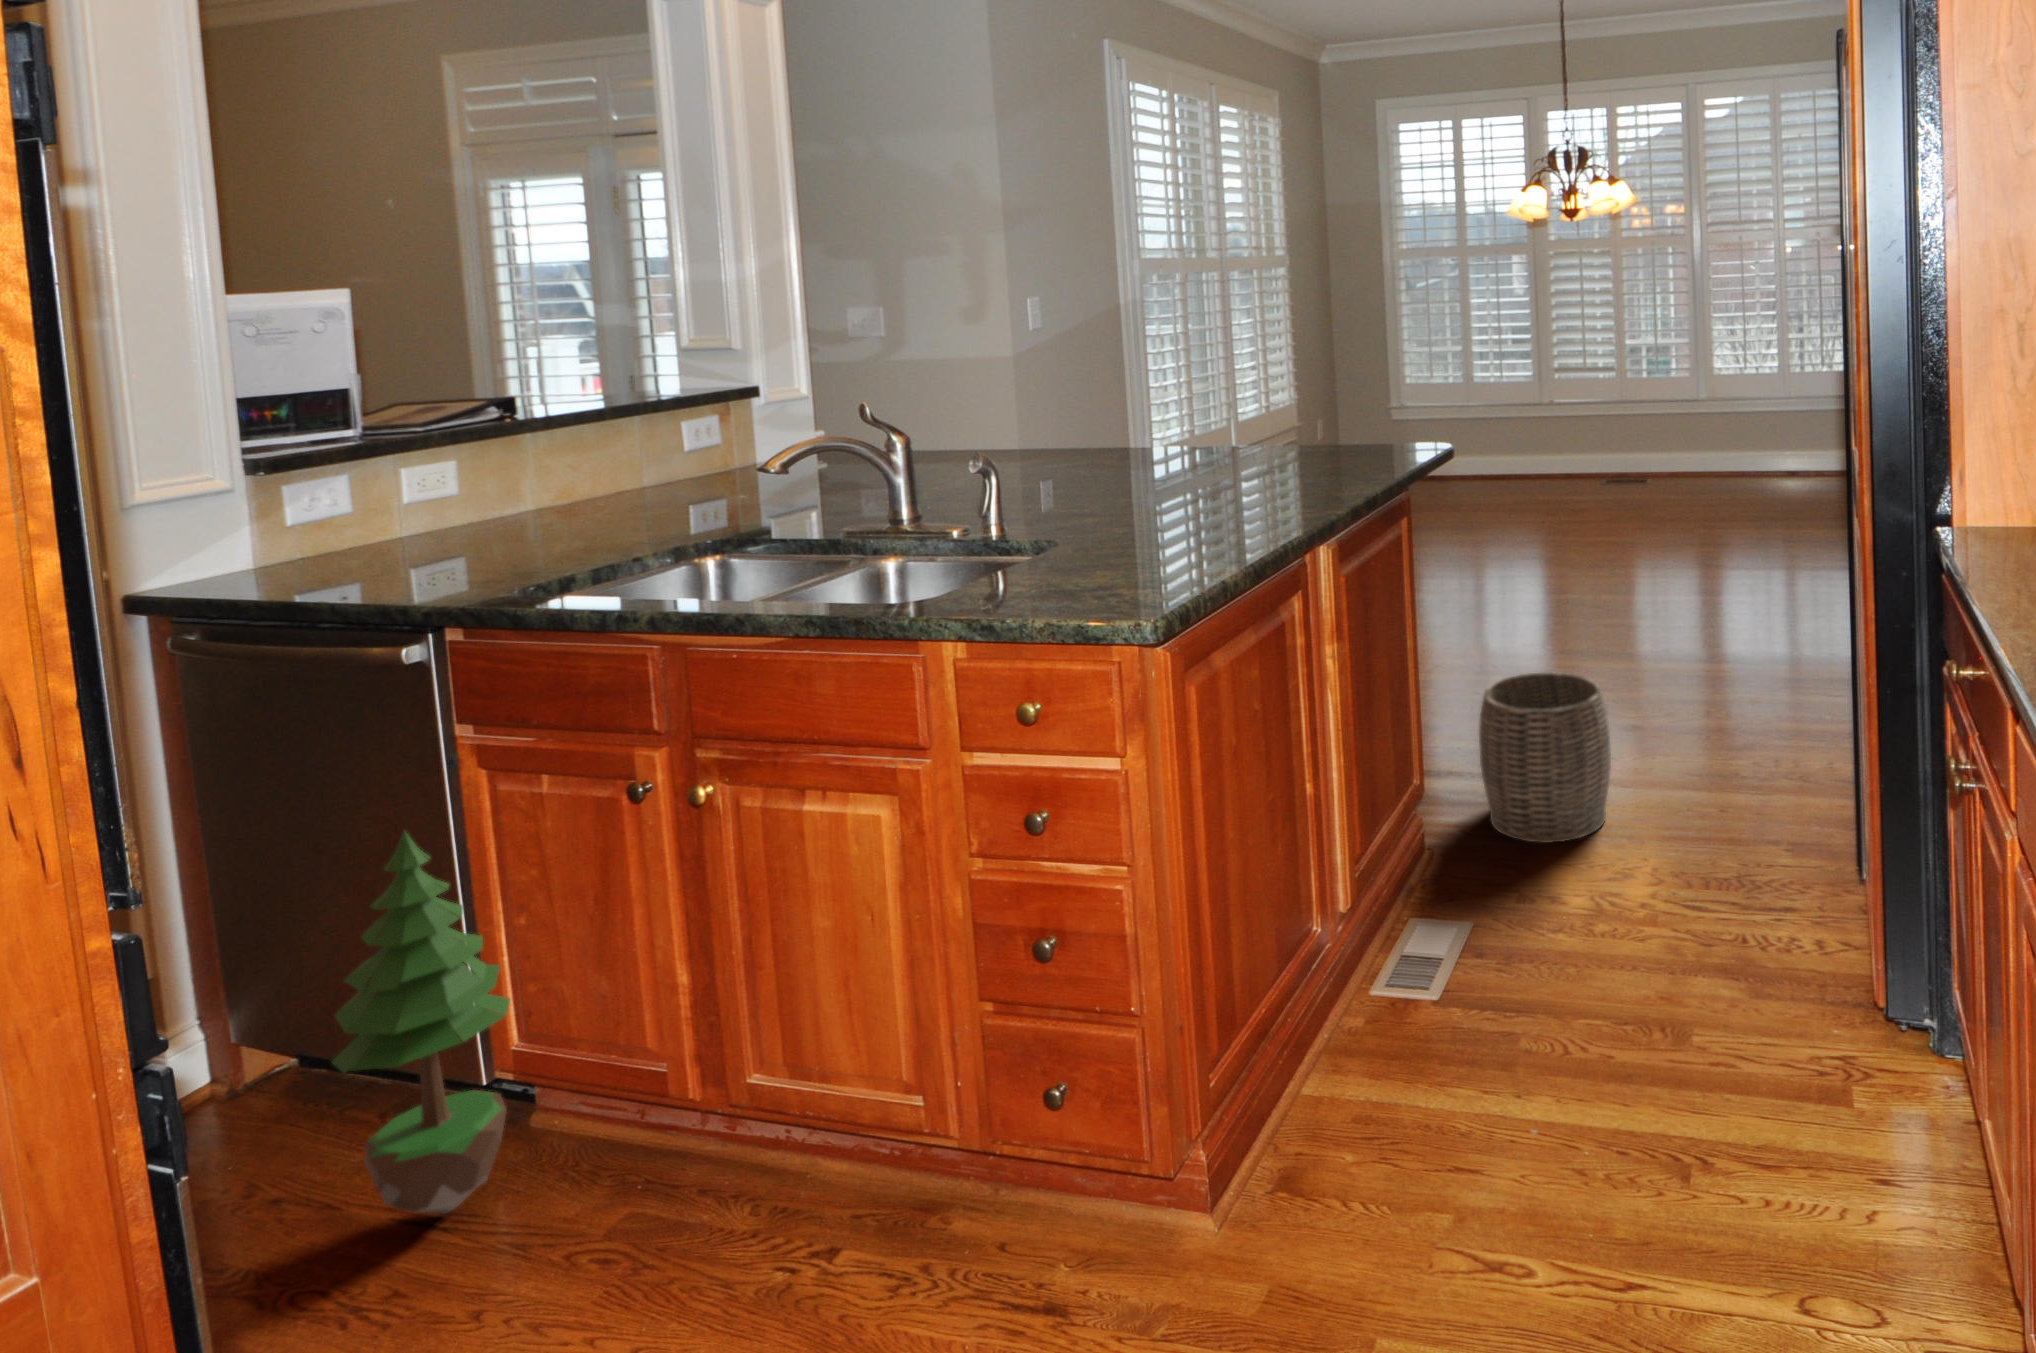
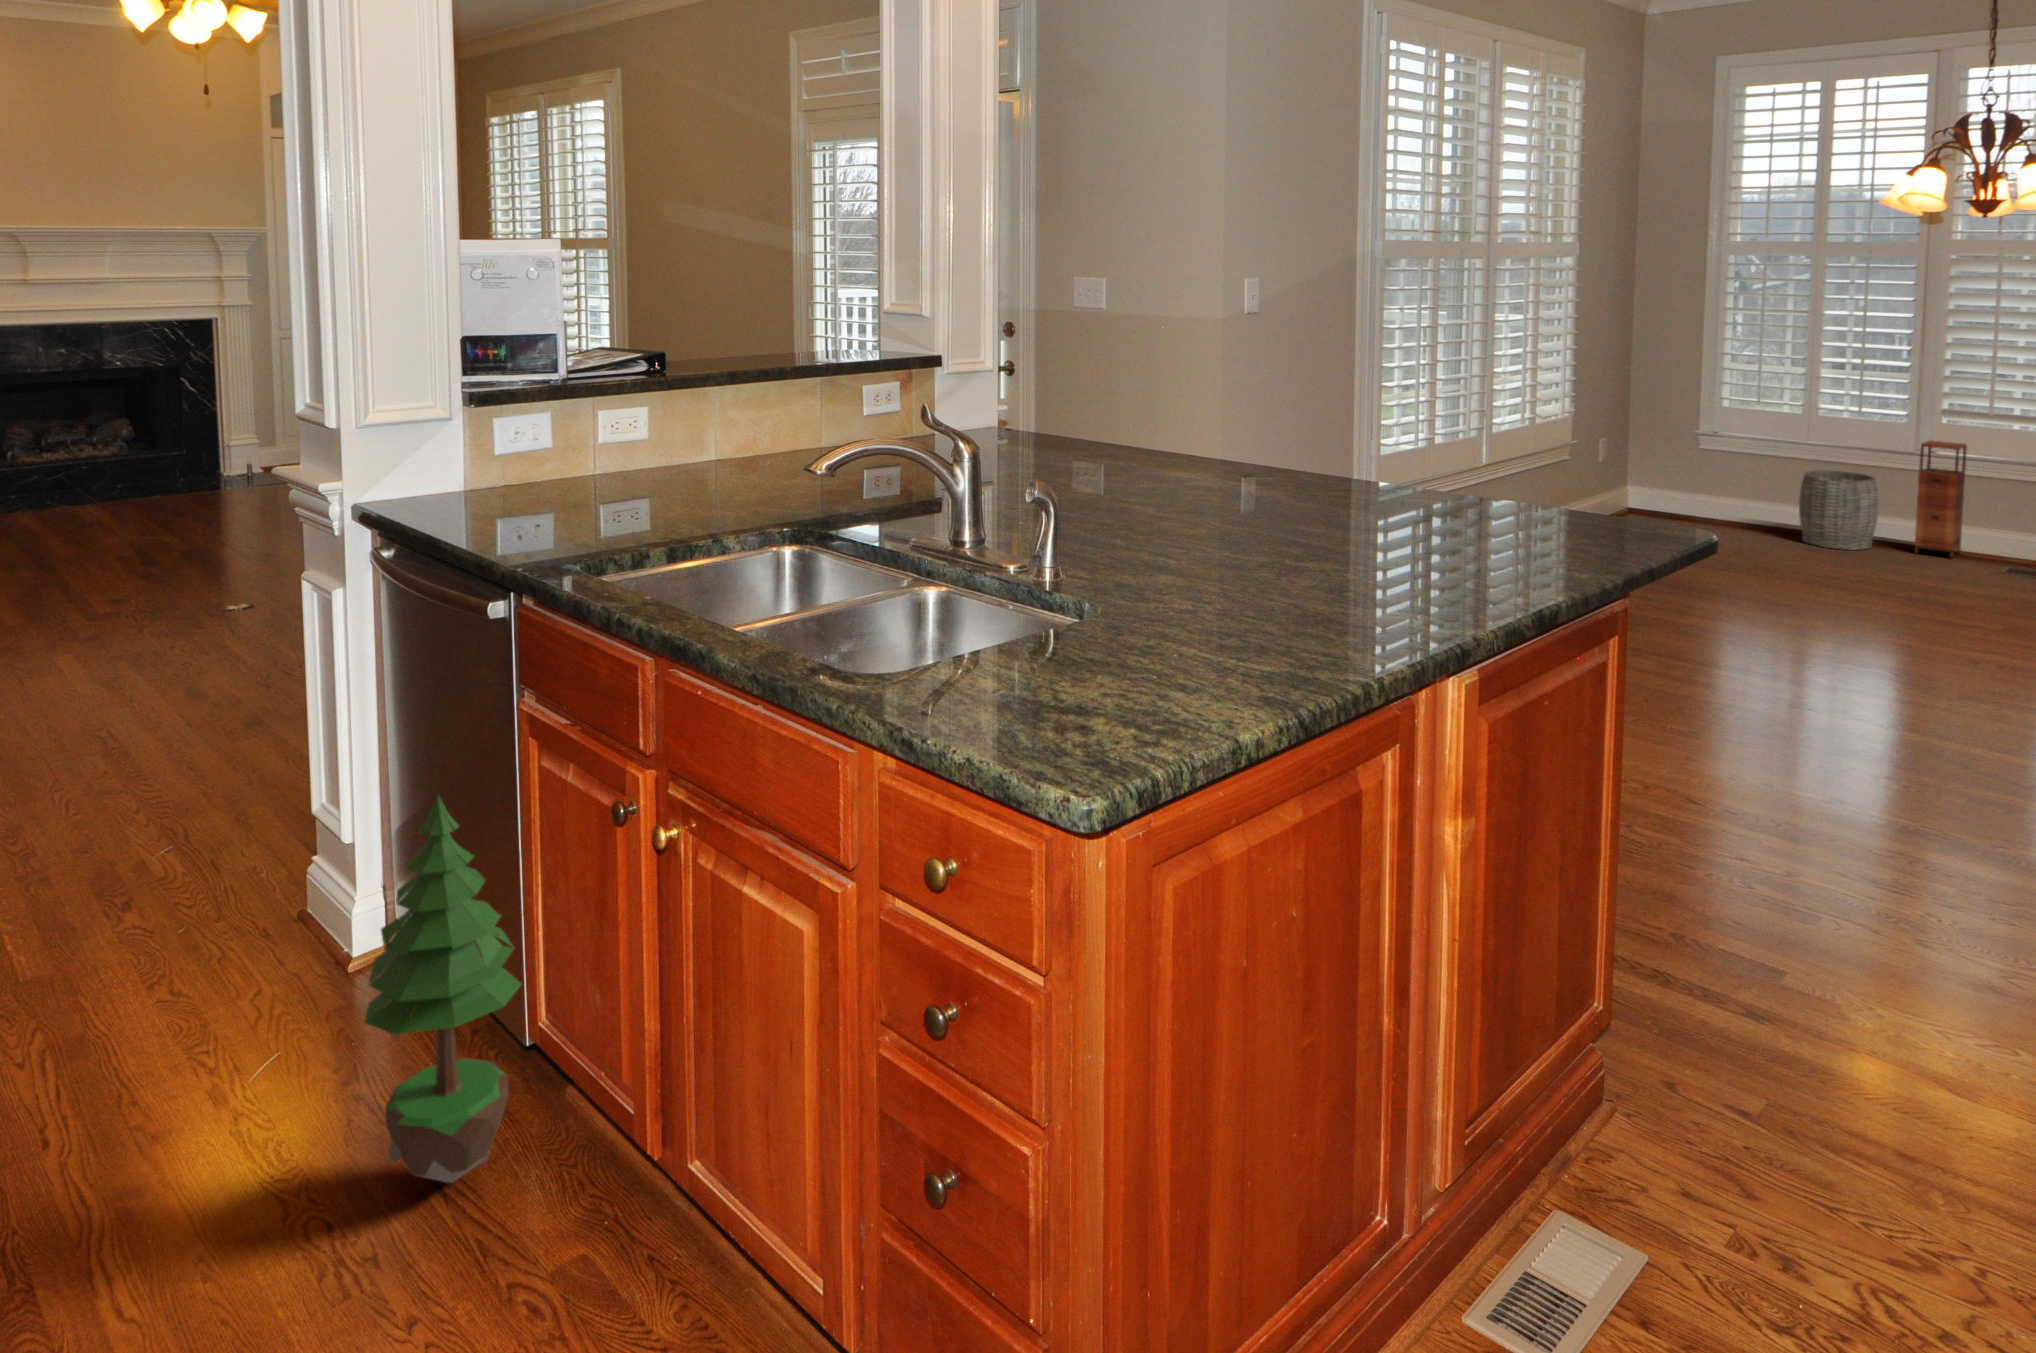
storage cabinet: none [1544,391,1576,477] -> present [1915,441,1967,558]
woven basket: present [1479,672,1611,843] -> present [1799,470,1879,550]

